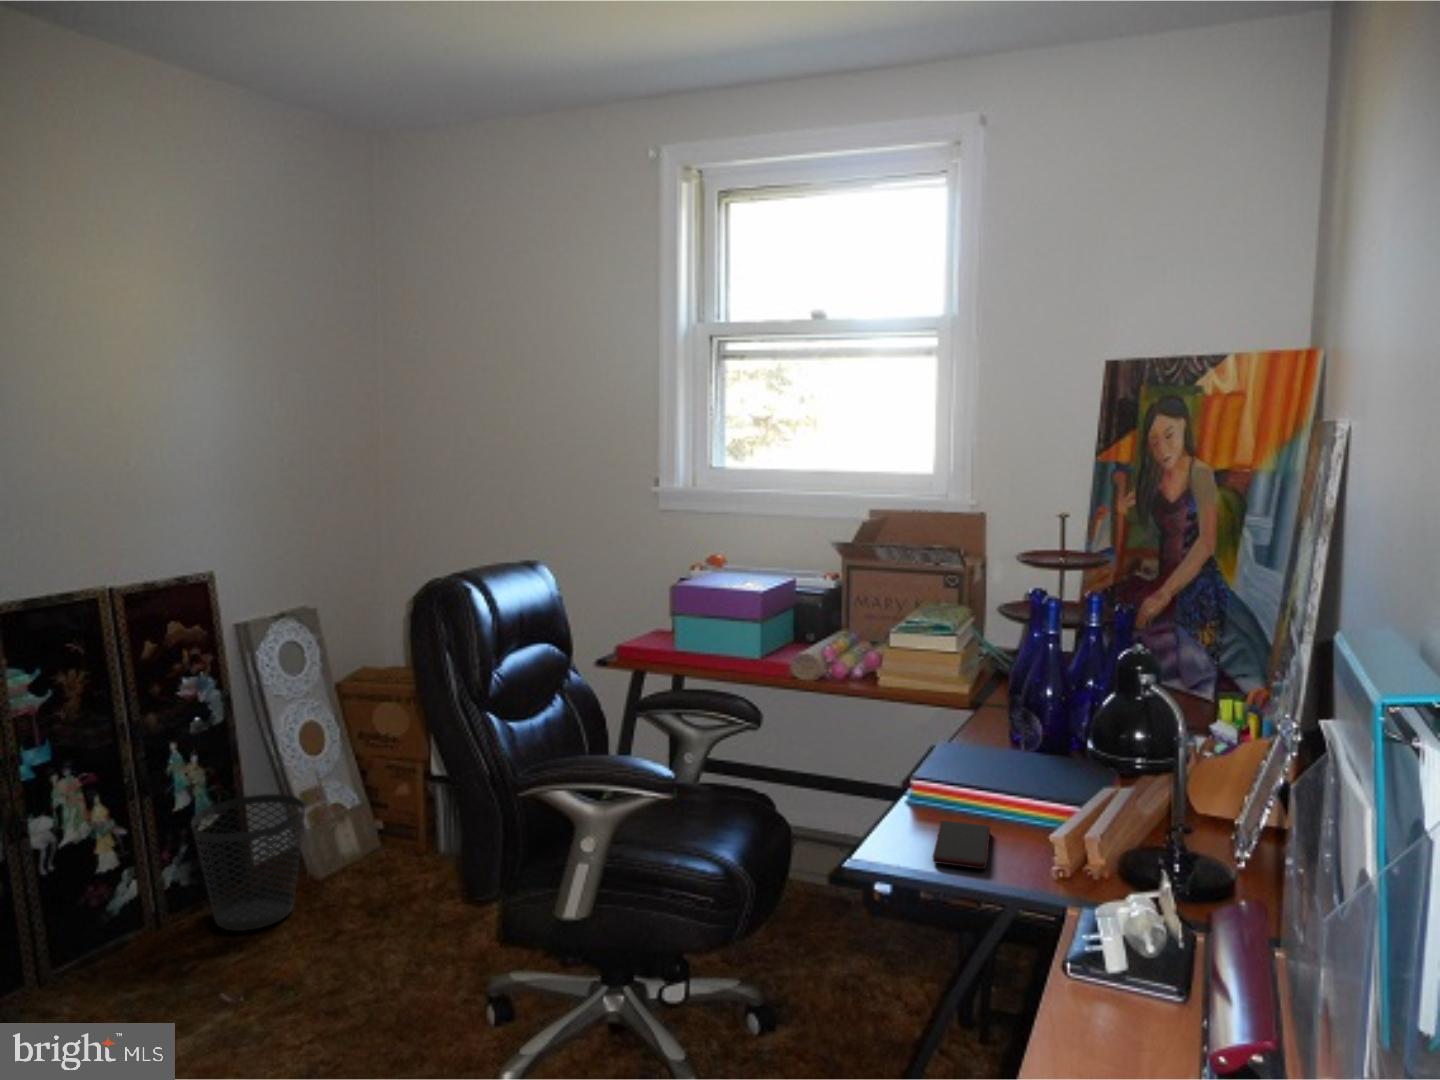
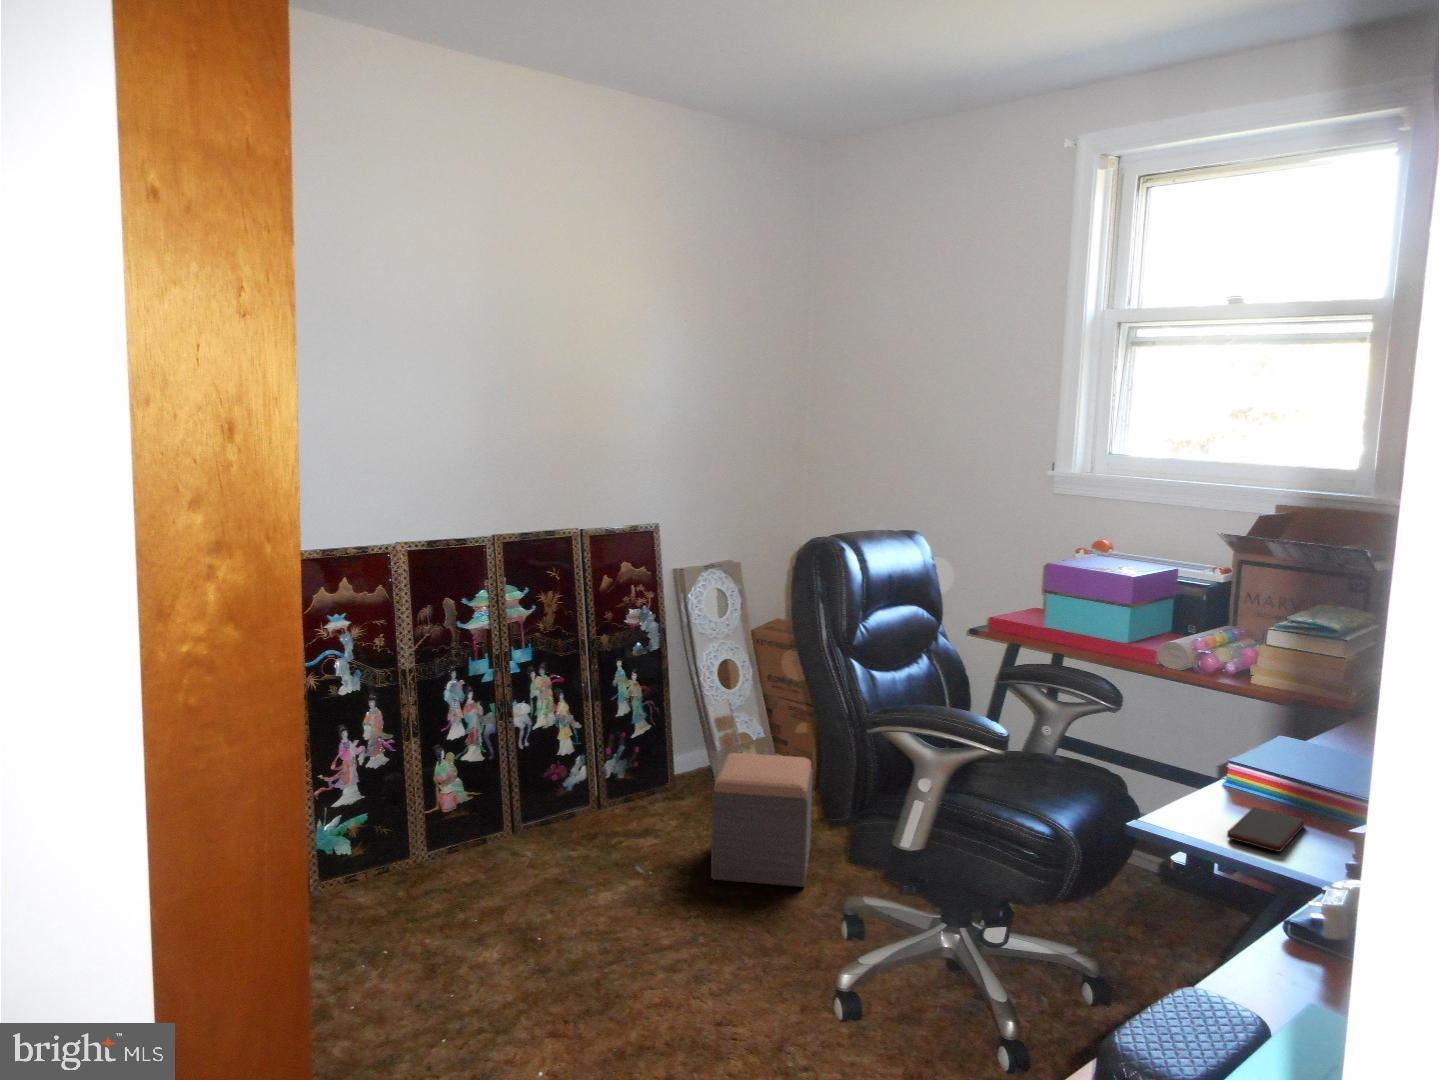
wastebasket: present [191,794,305,931] -> none [627,713,713,822]
footstool: none [315,824,437,992] -> present [711,753,813,887]

